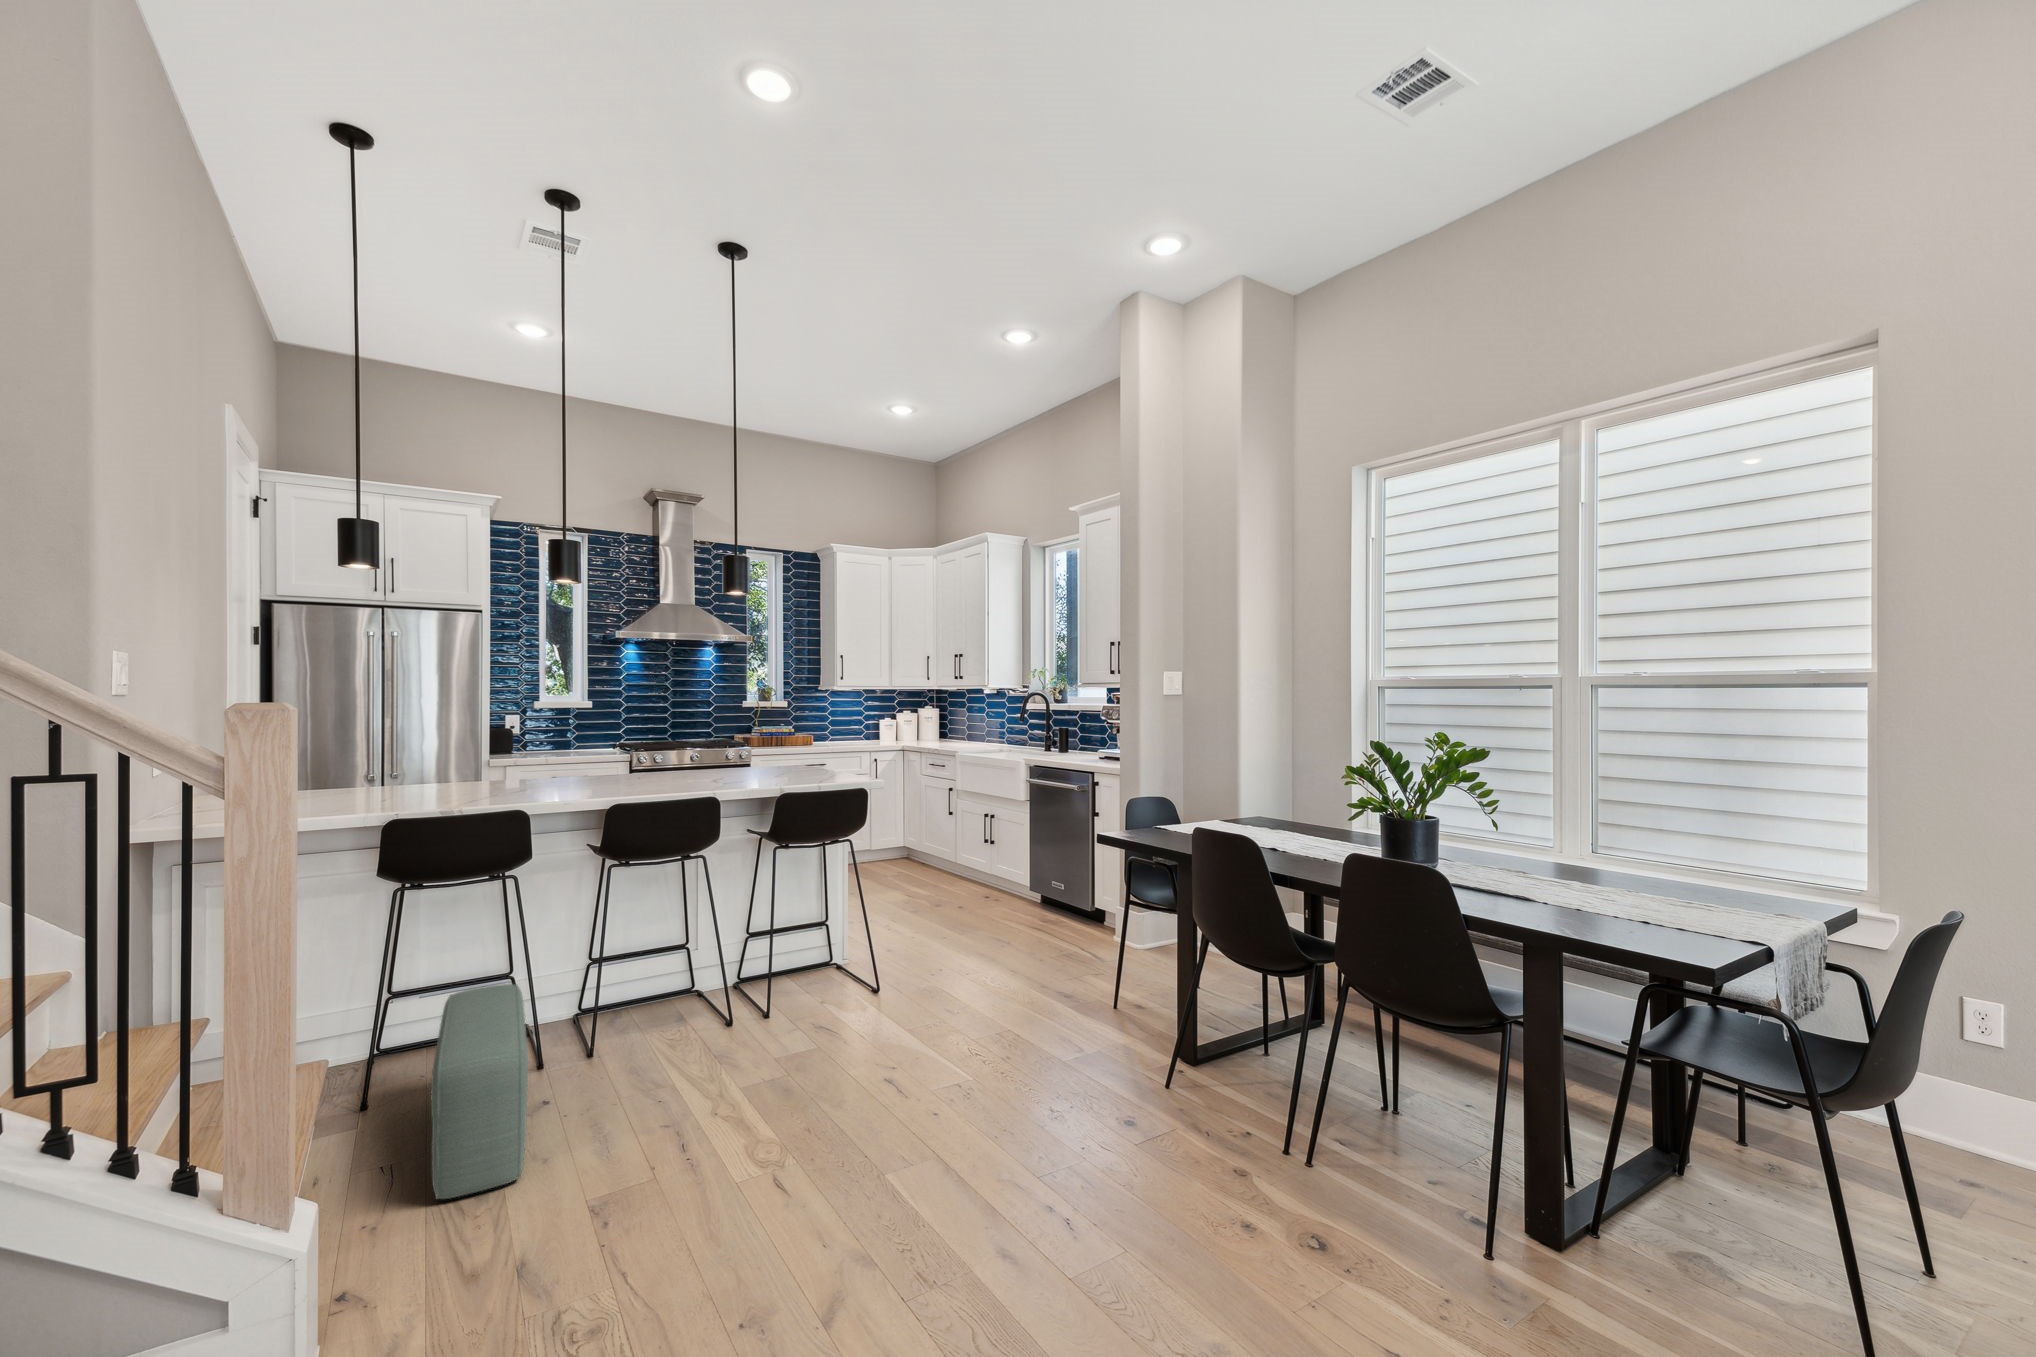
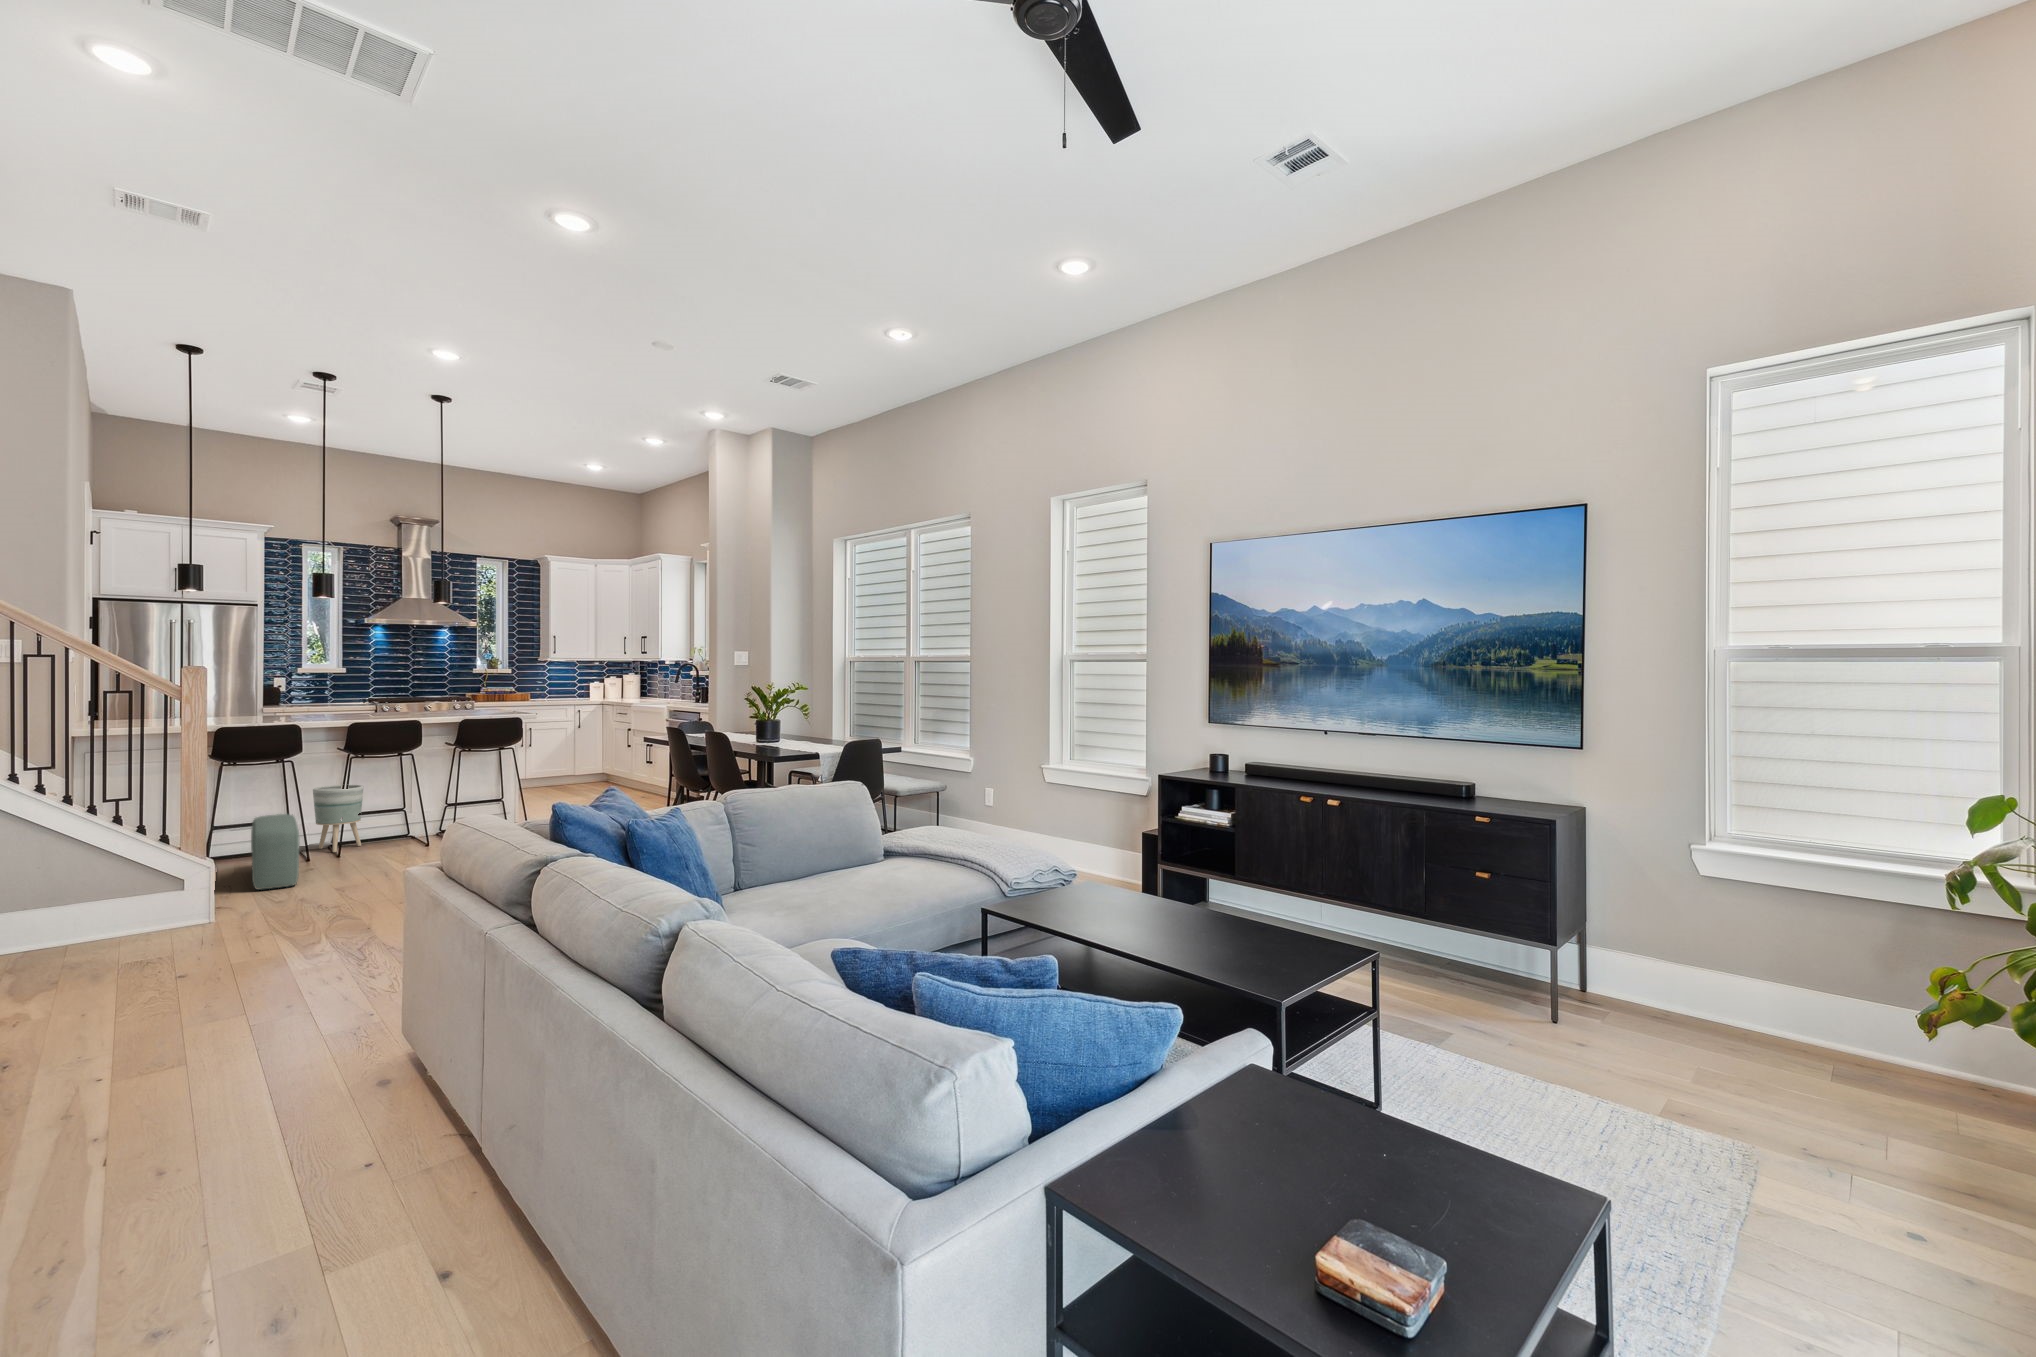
planter: none [552,902,633,1035] -> present [313,785,364,852]

